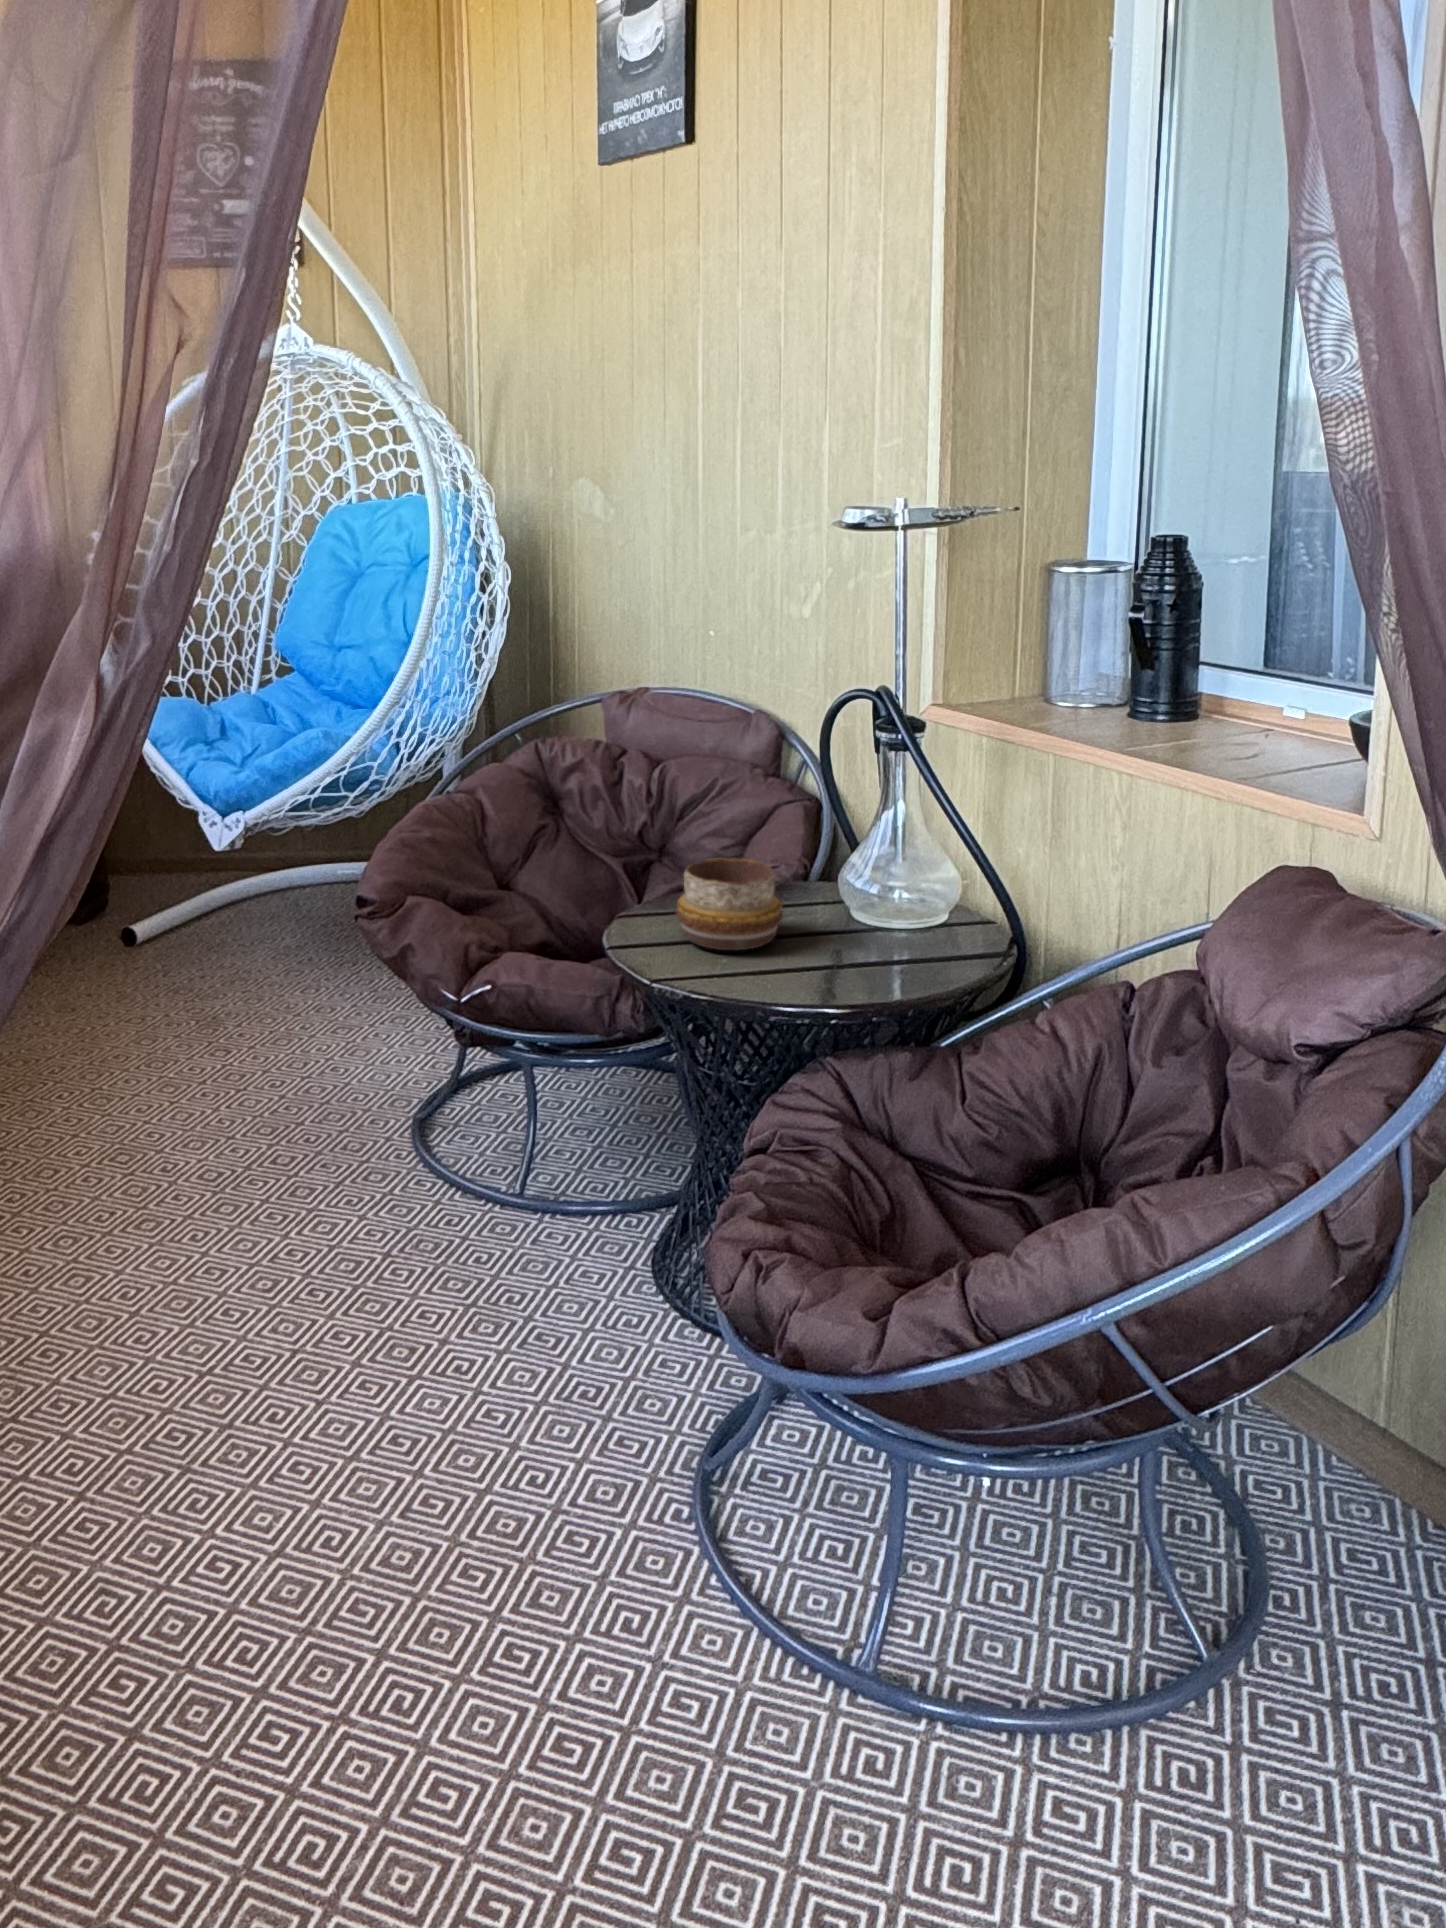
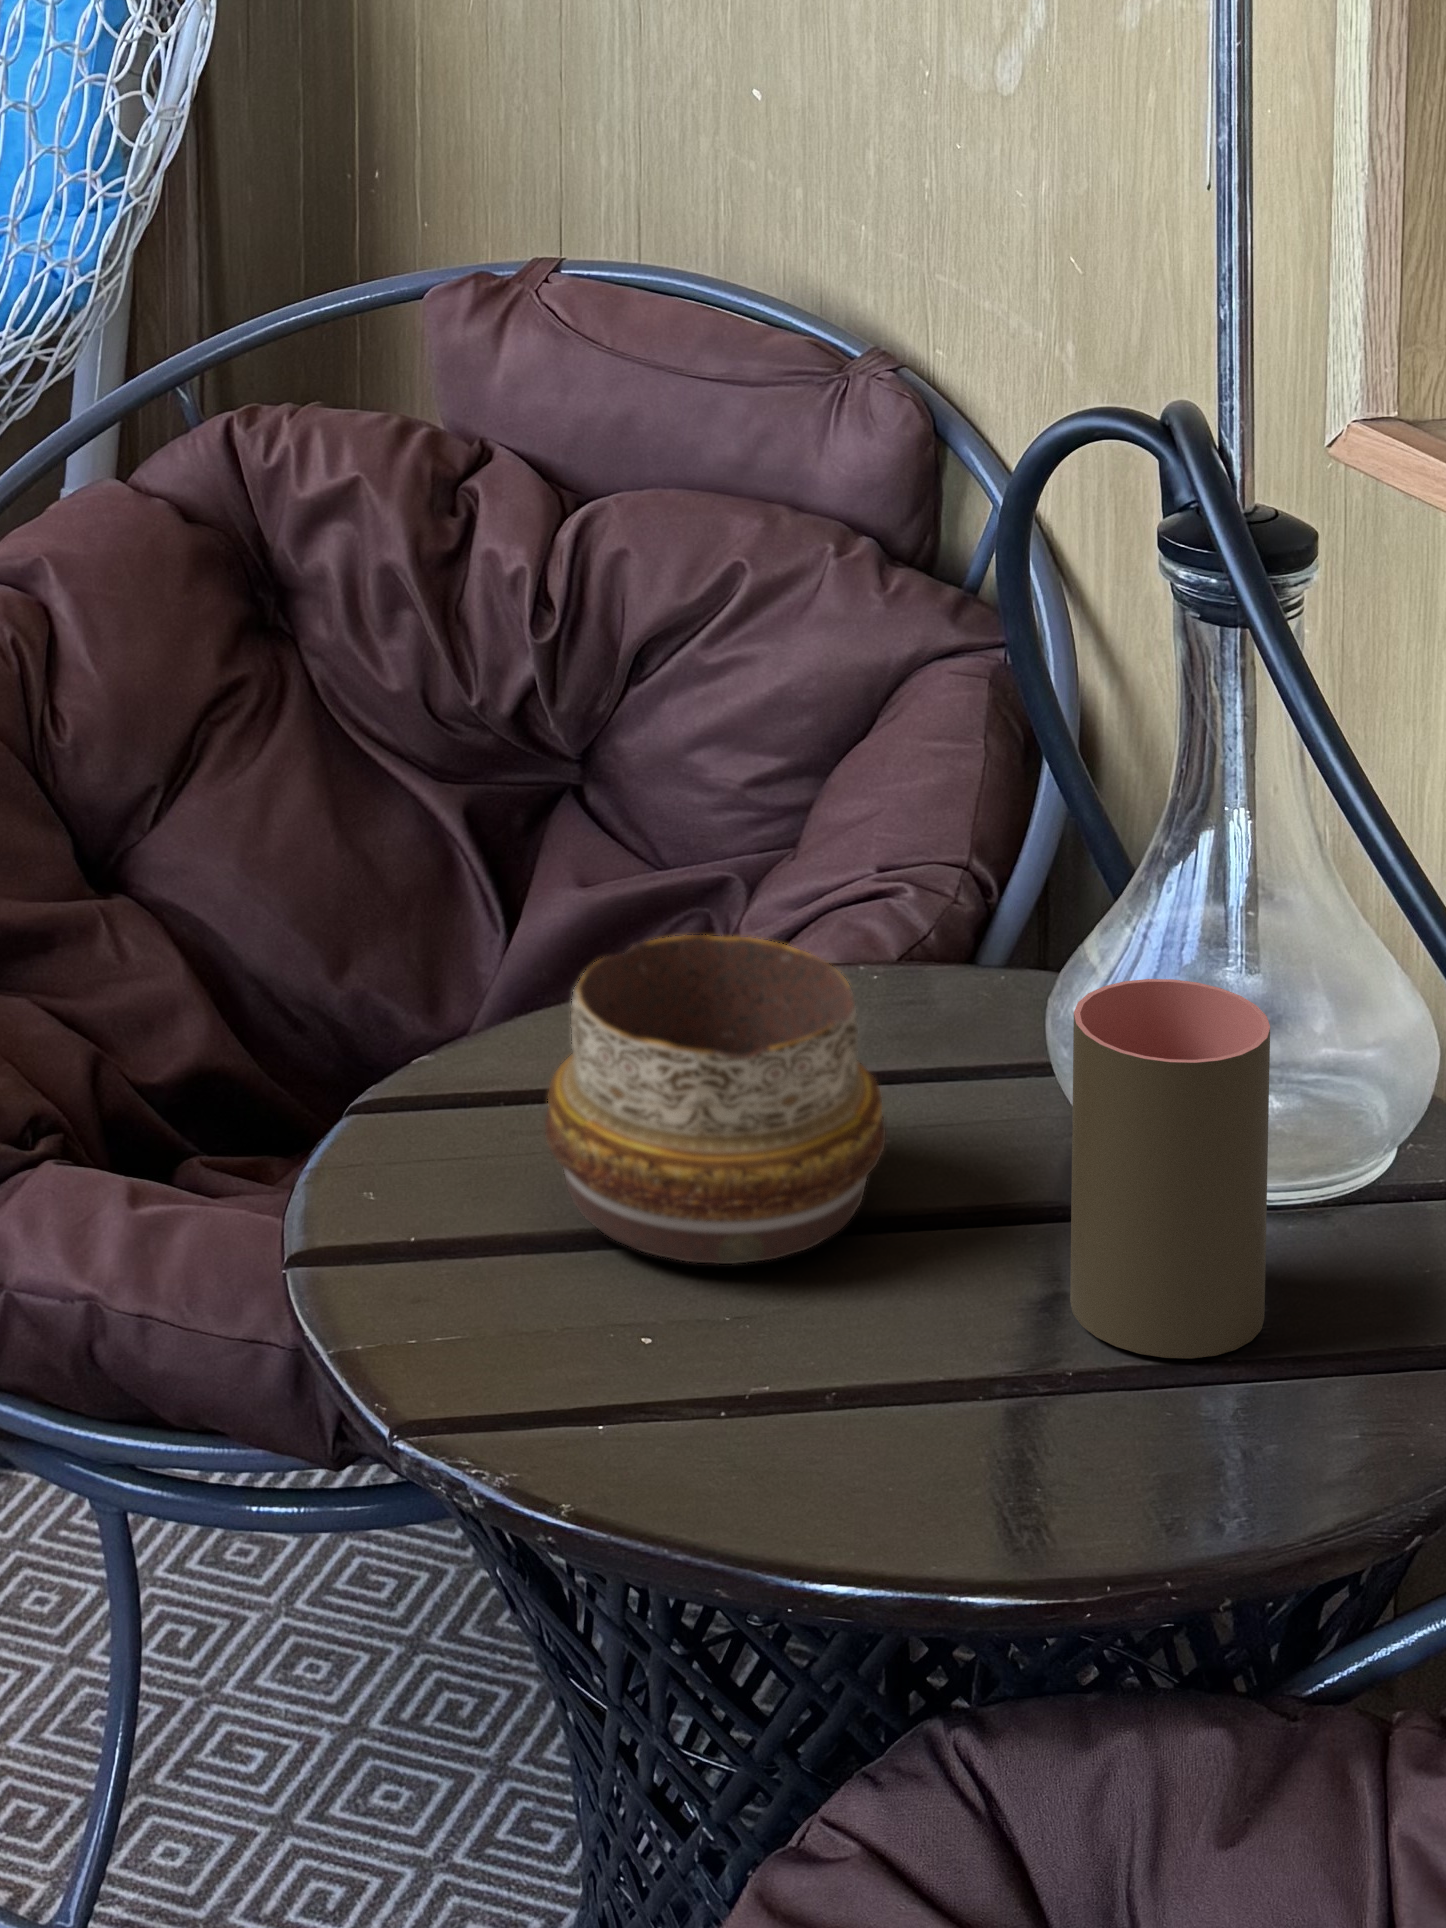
cup: none [844,858,907,968] -> present [1070,979,1270,1358]

